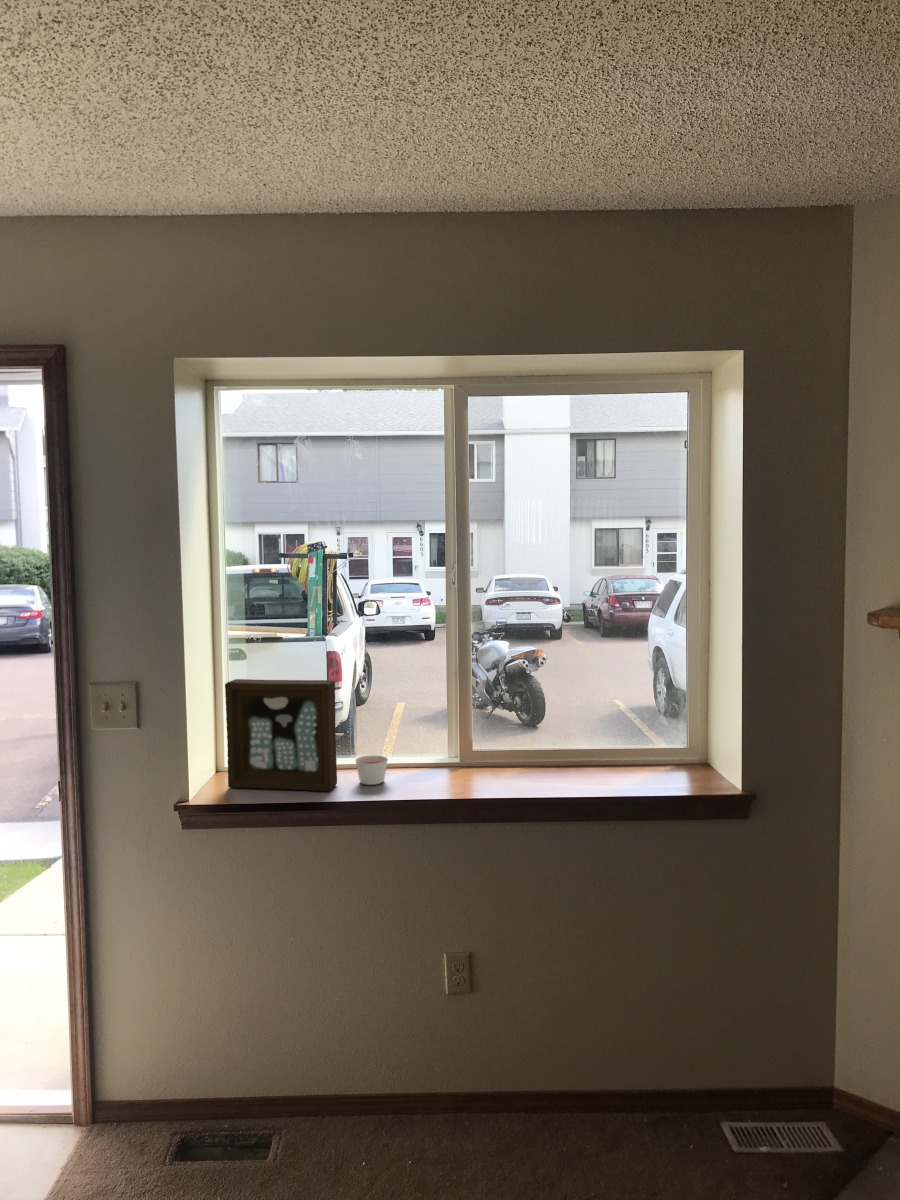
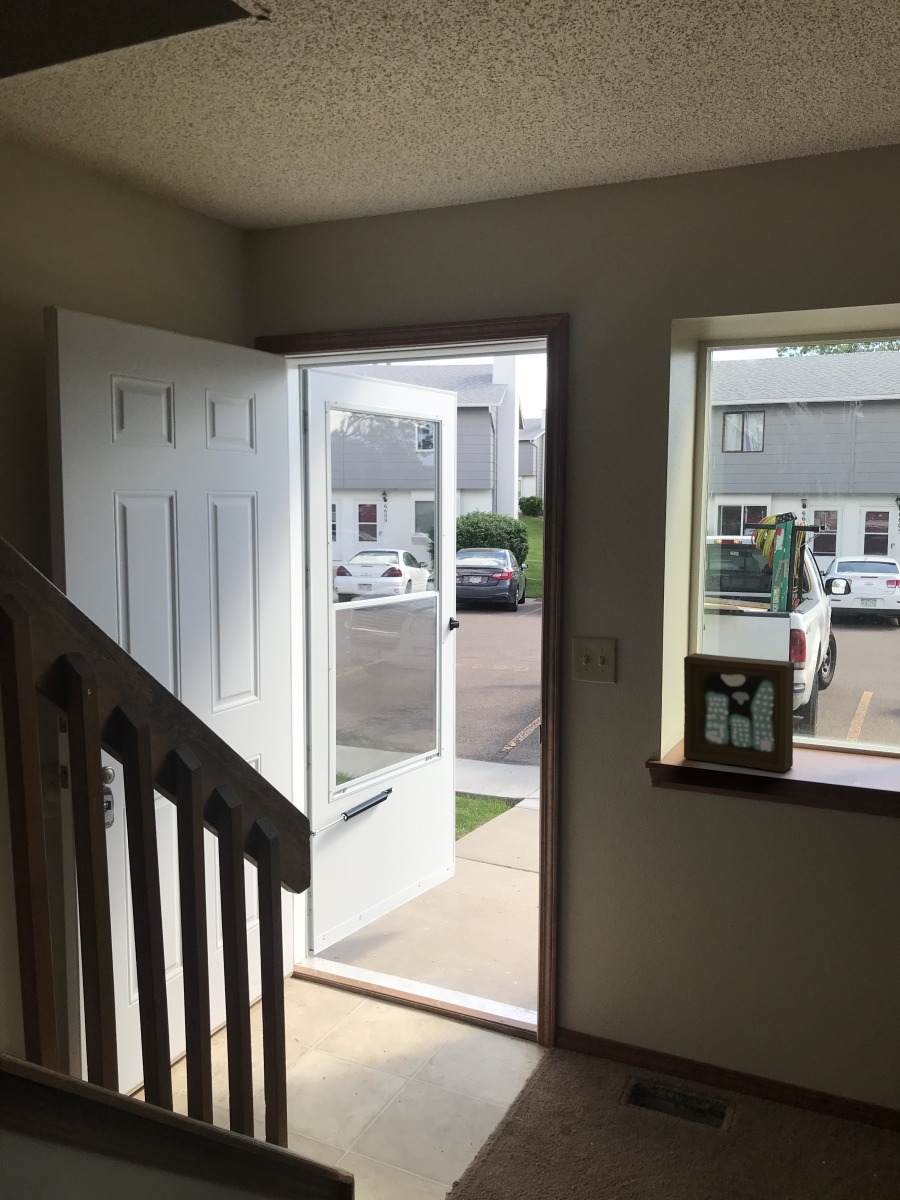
candle: present [356,755,388,785] -> none [813,741,848,771]

